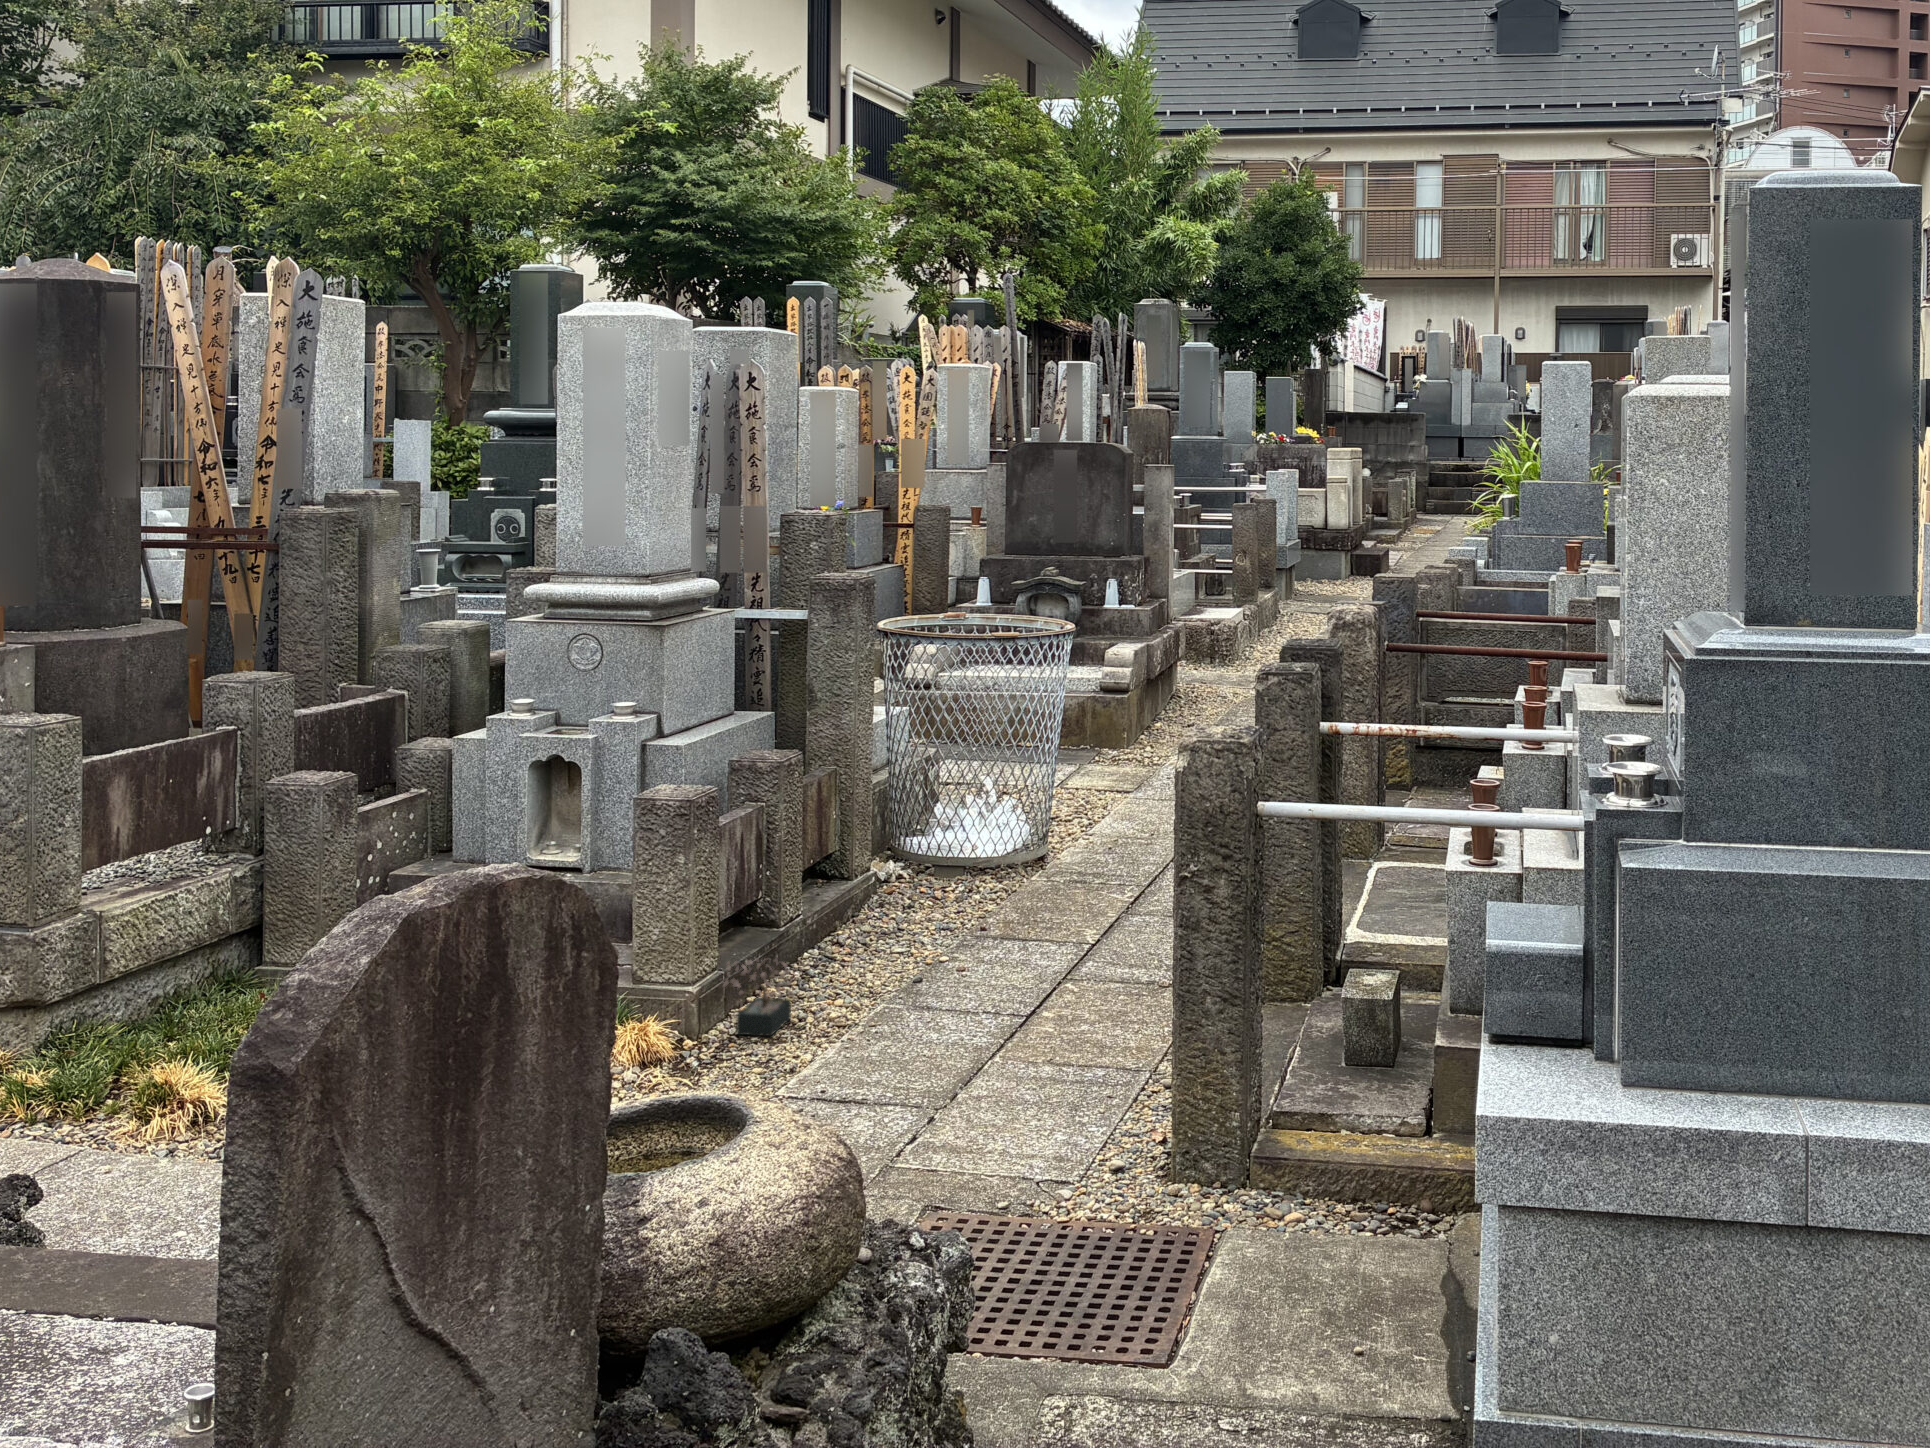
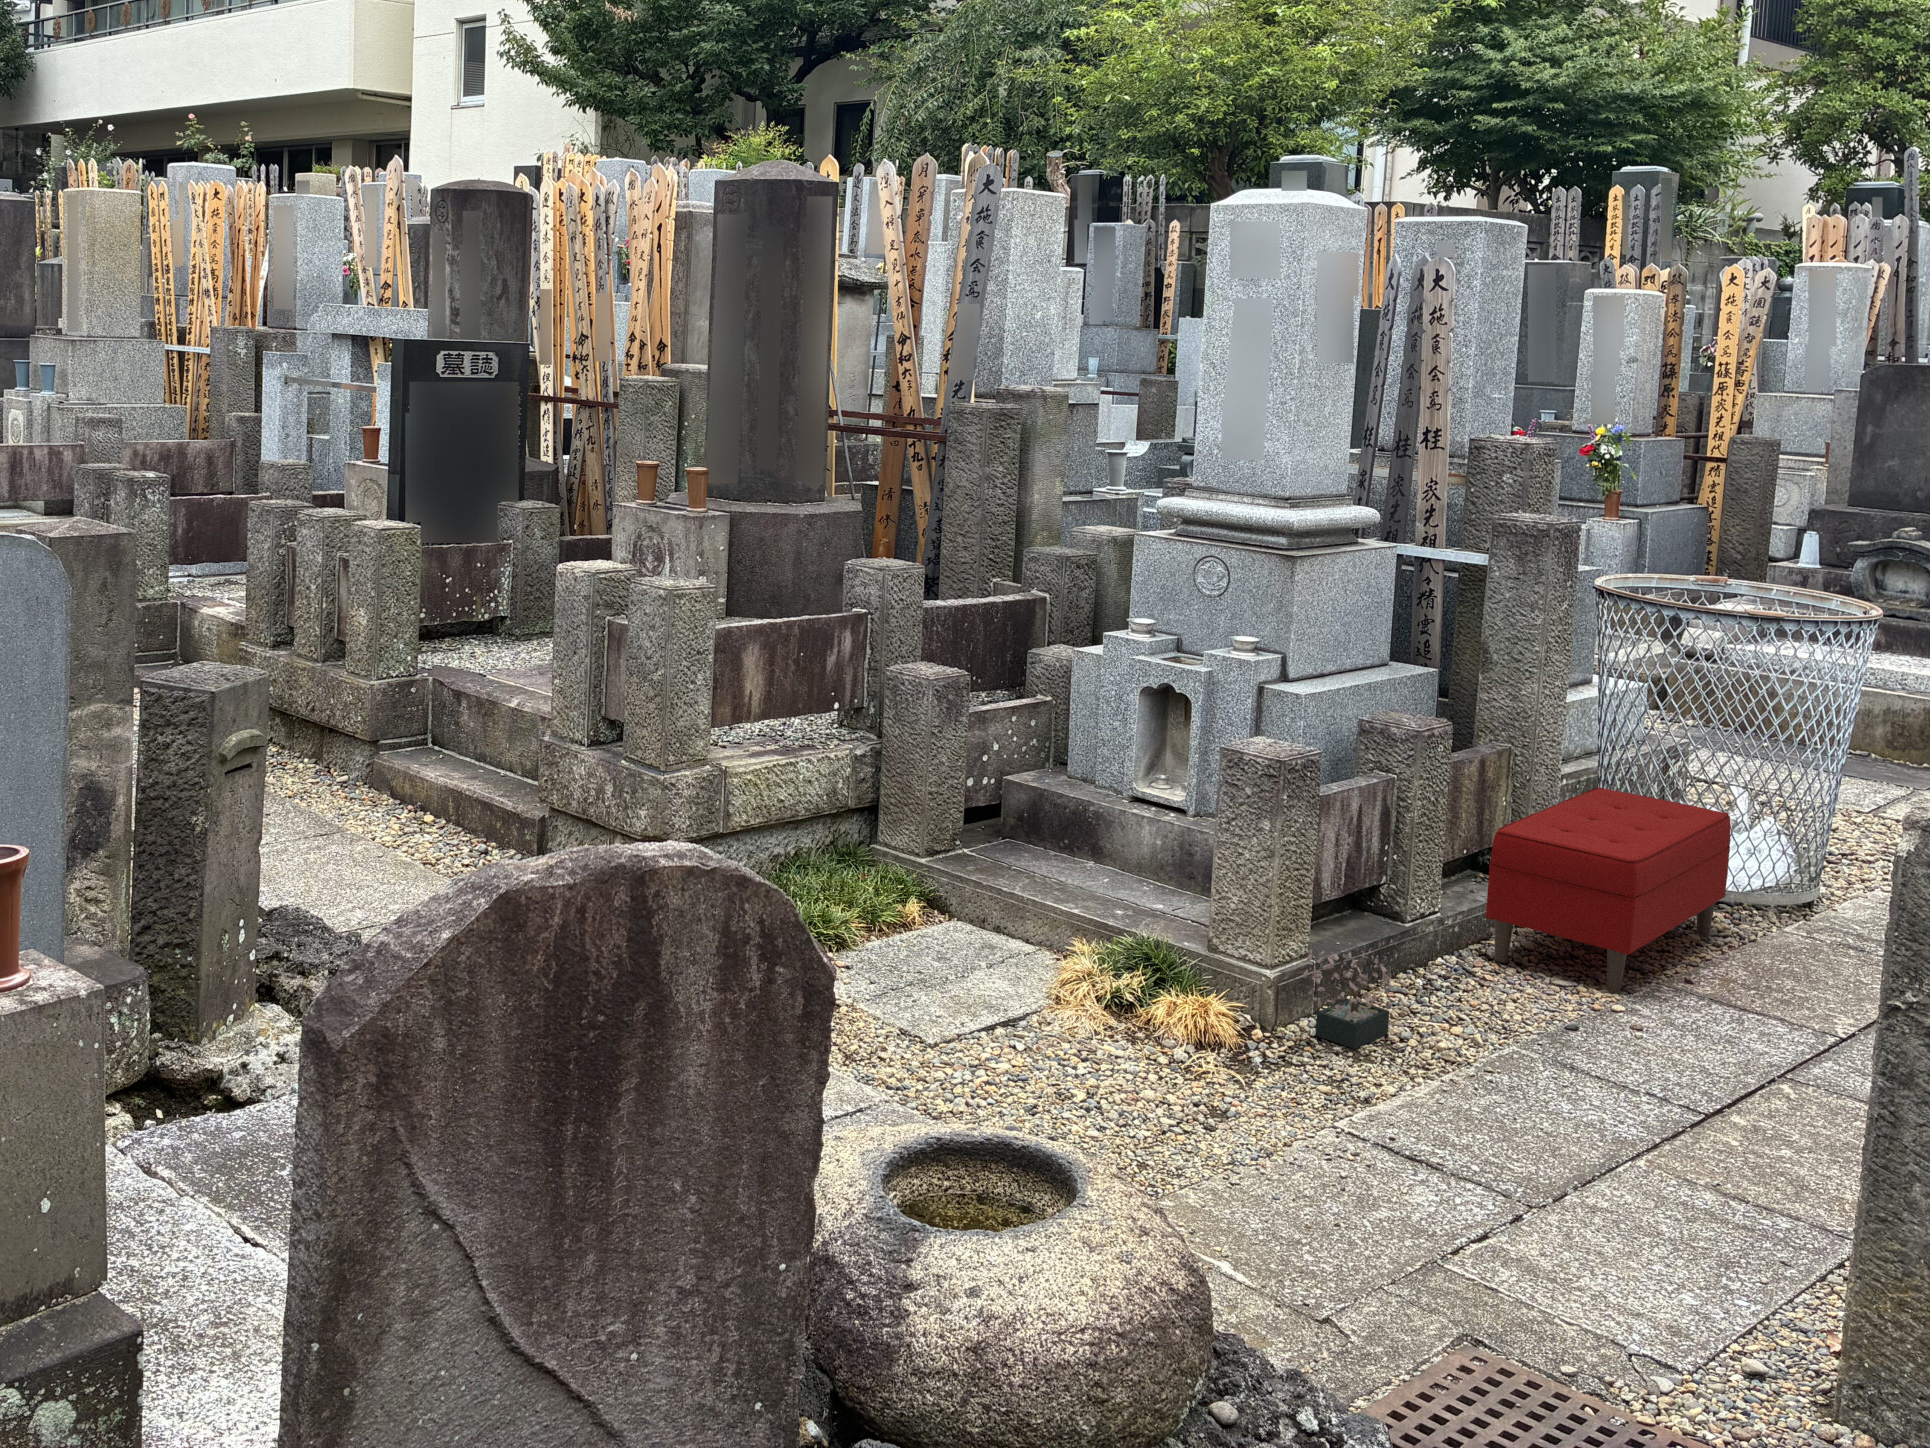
bench: none [834,792,990,948] -> present [1486,788,1731,993]

